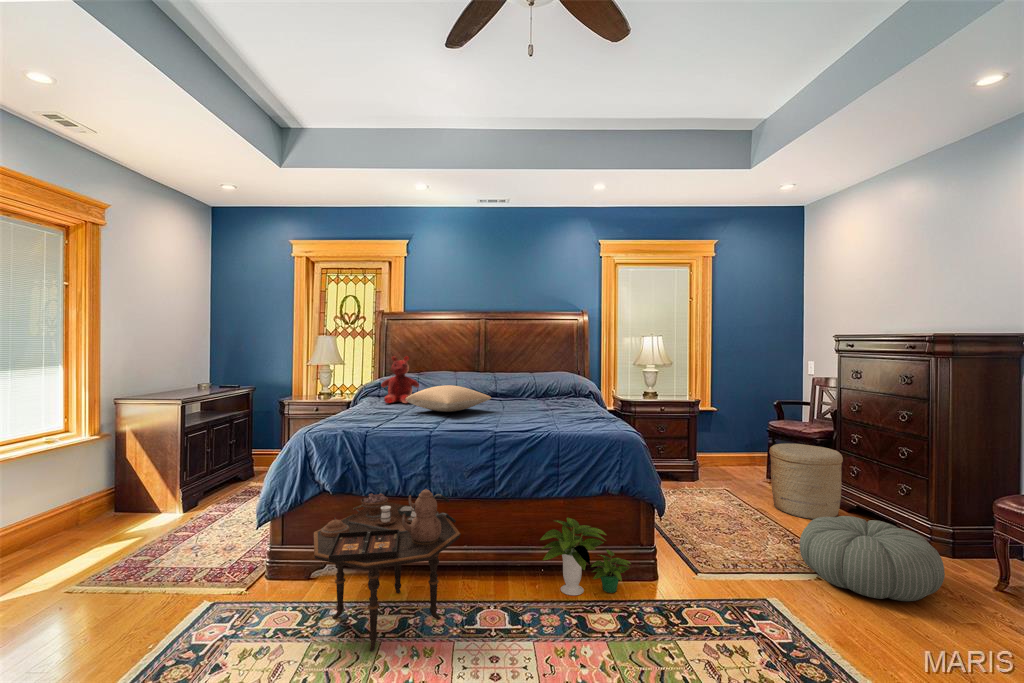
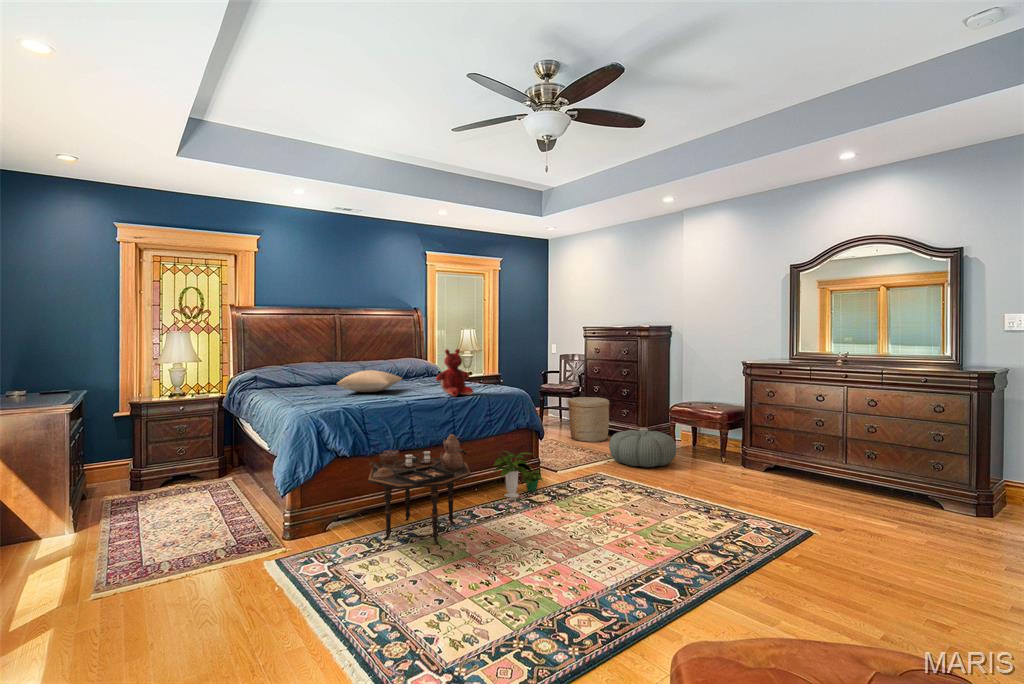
teddy bear: present [381,356,419,403] -> present [436,349,473,396]

